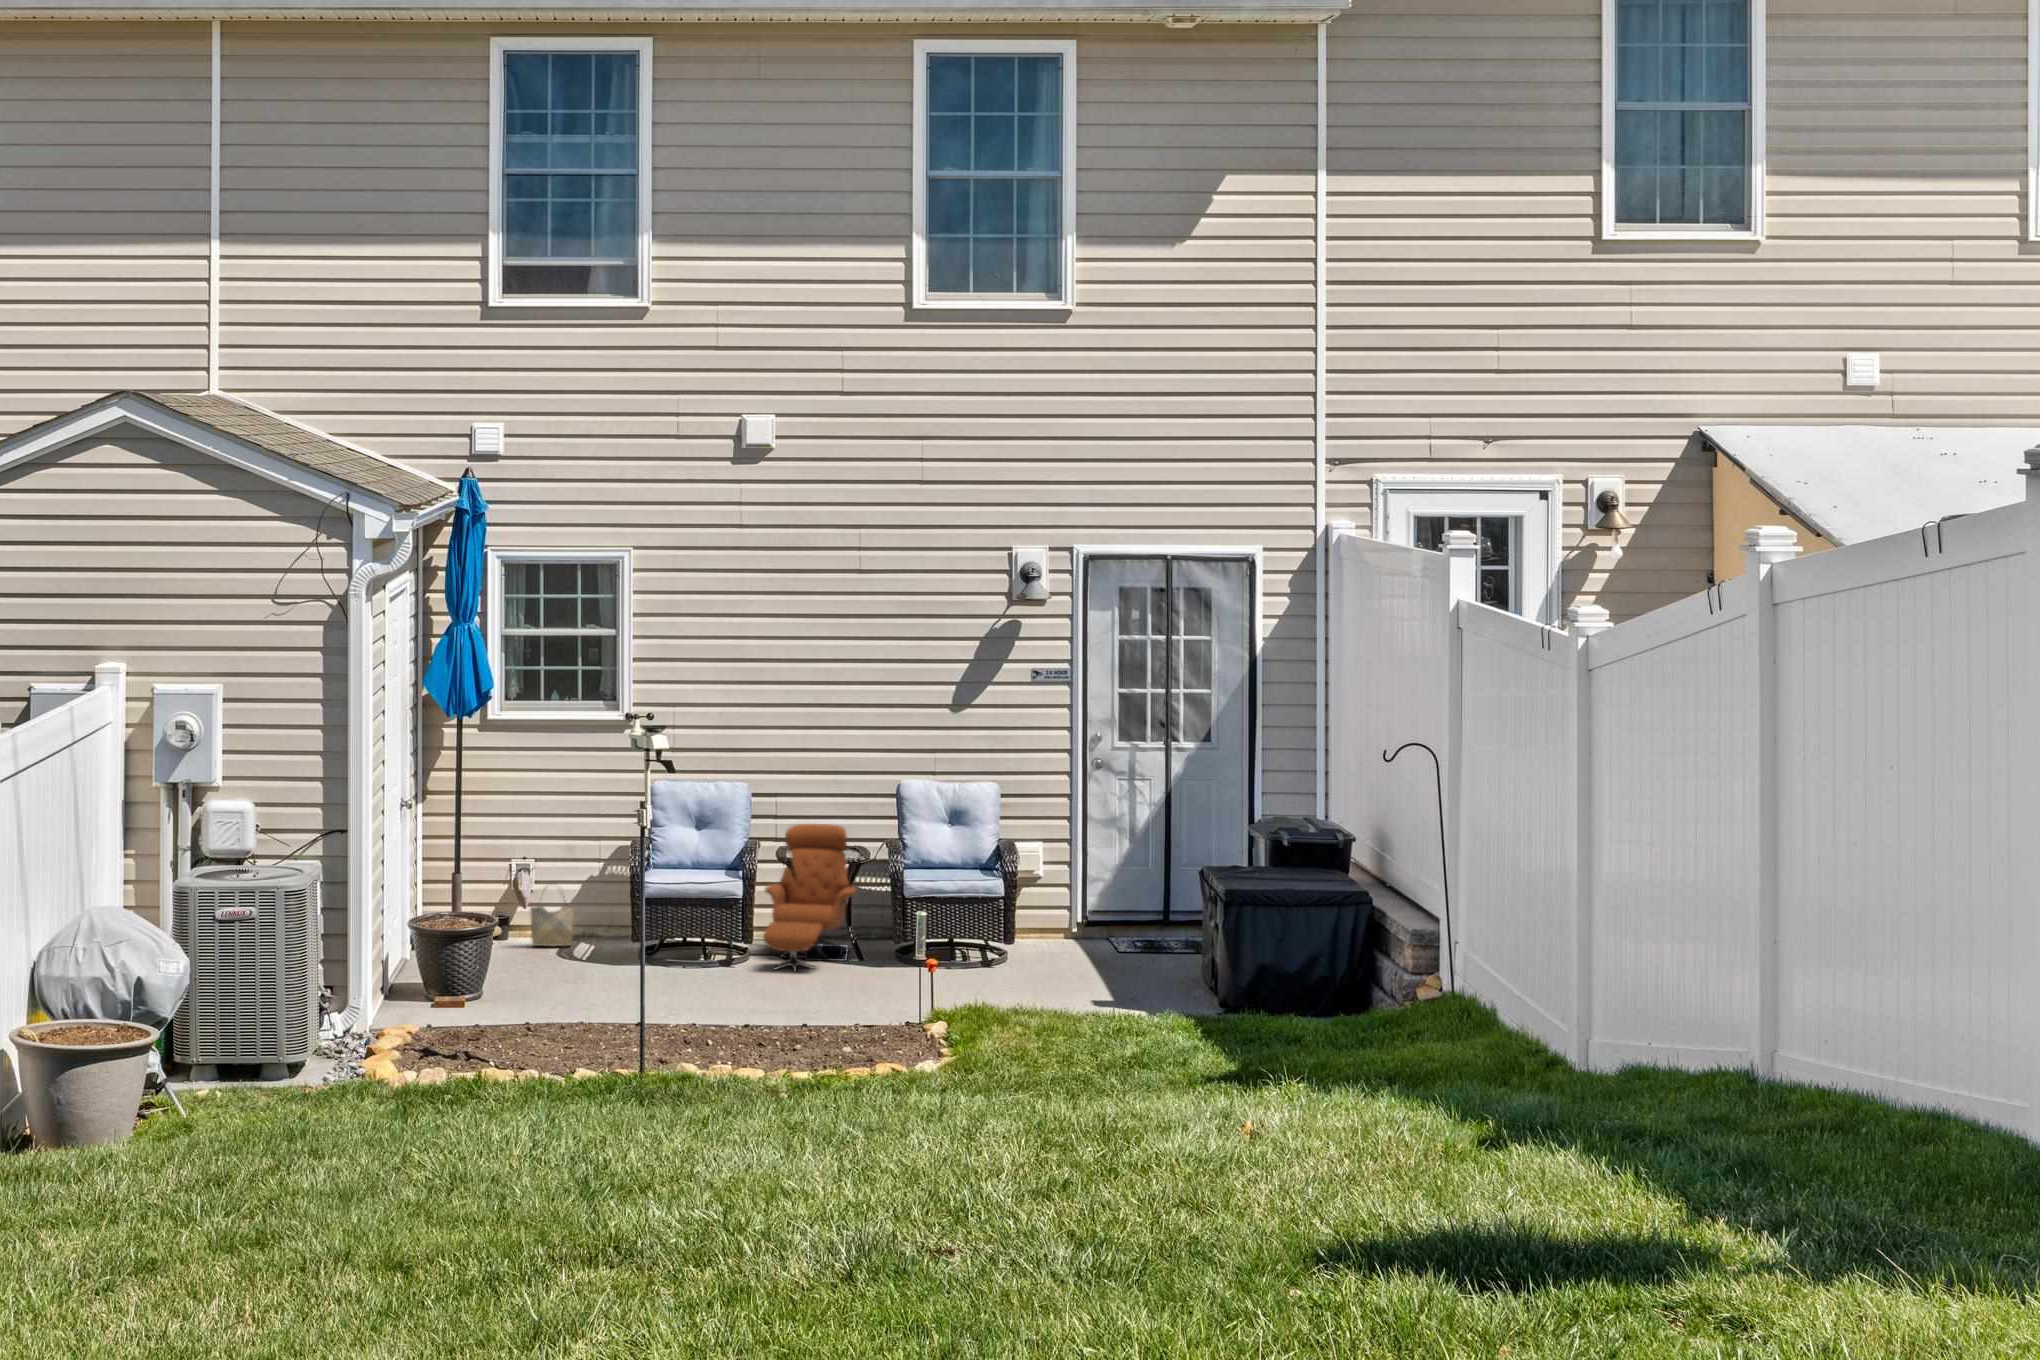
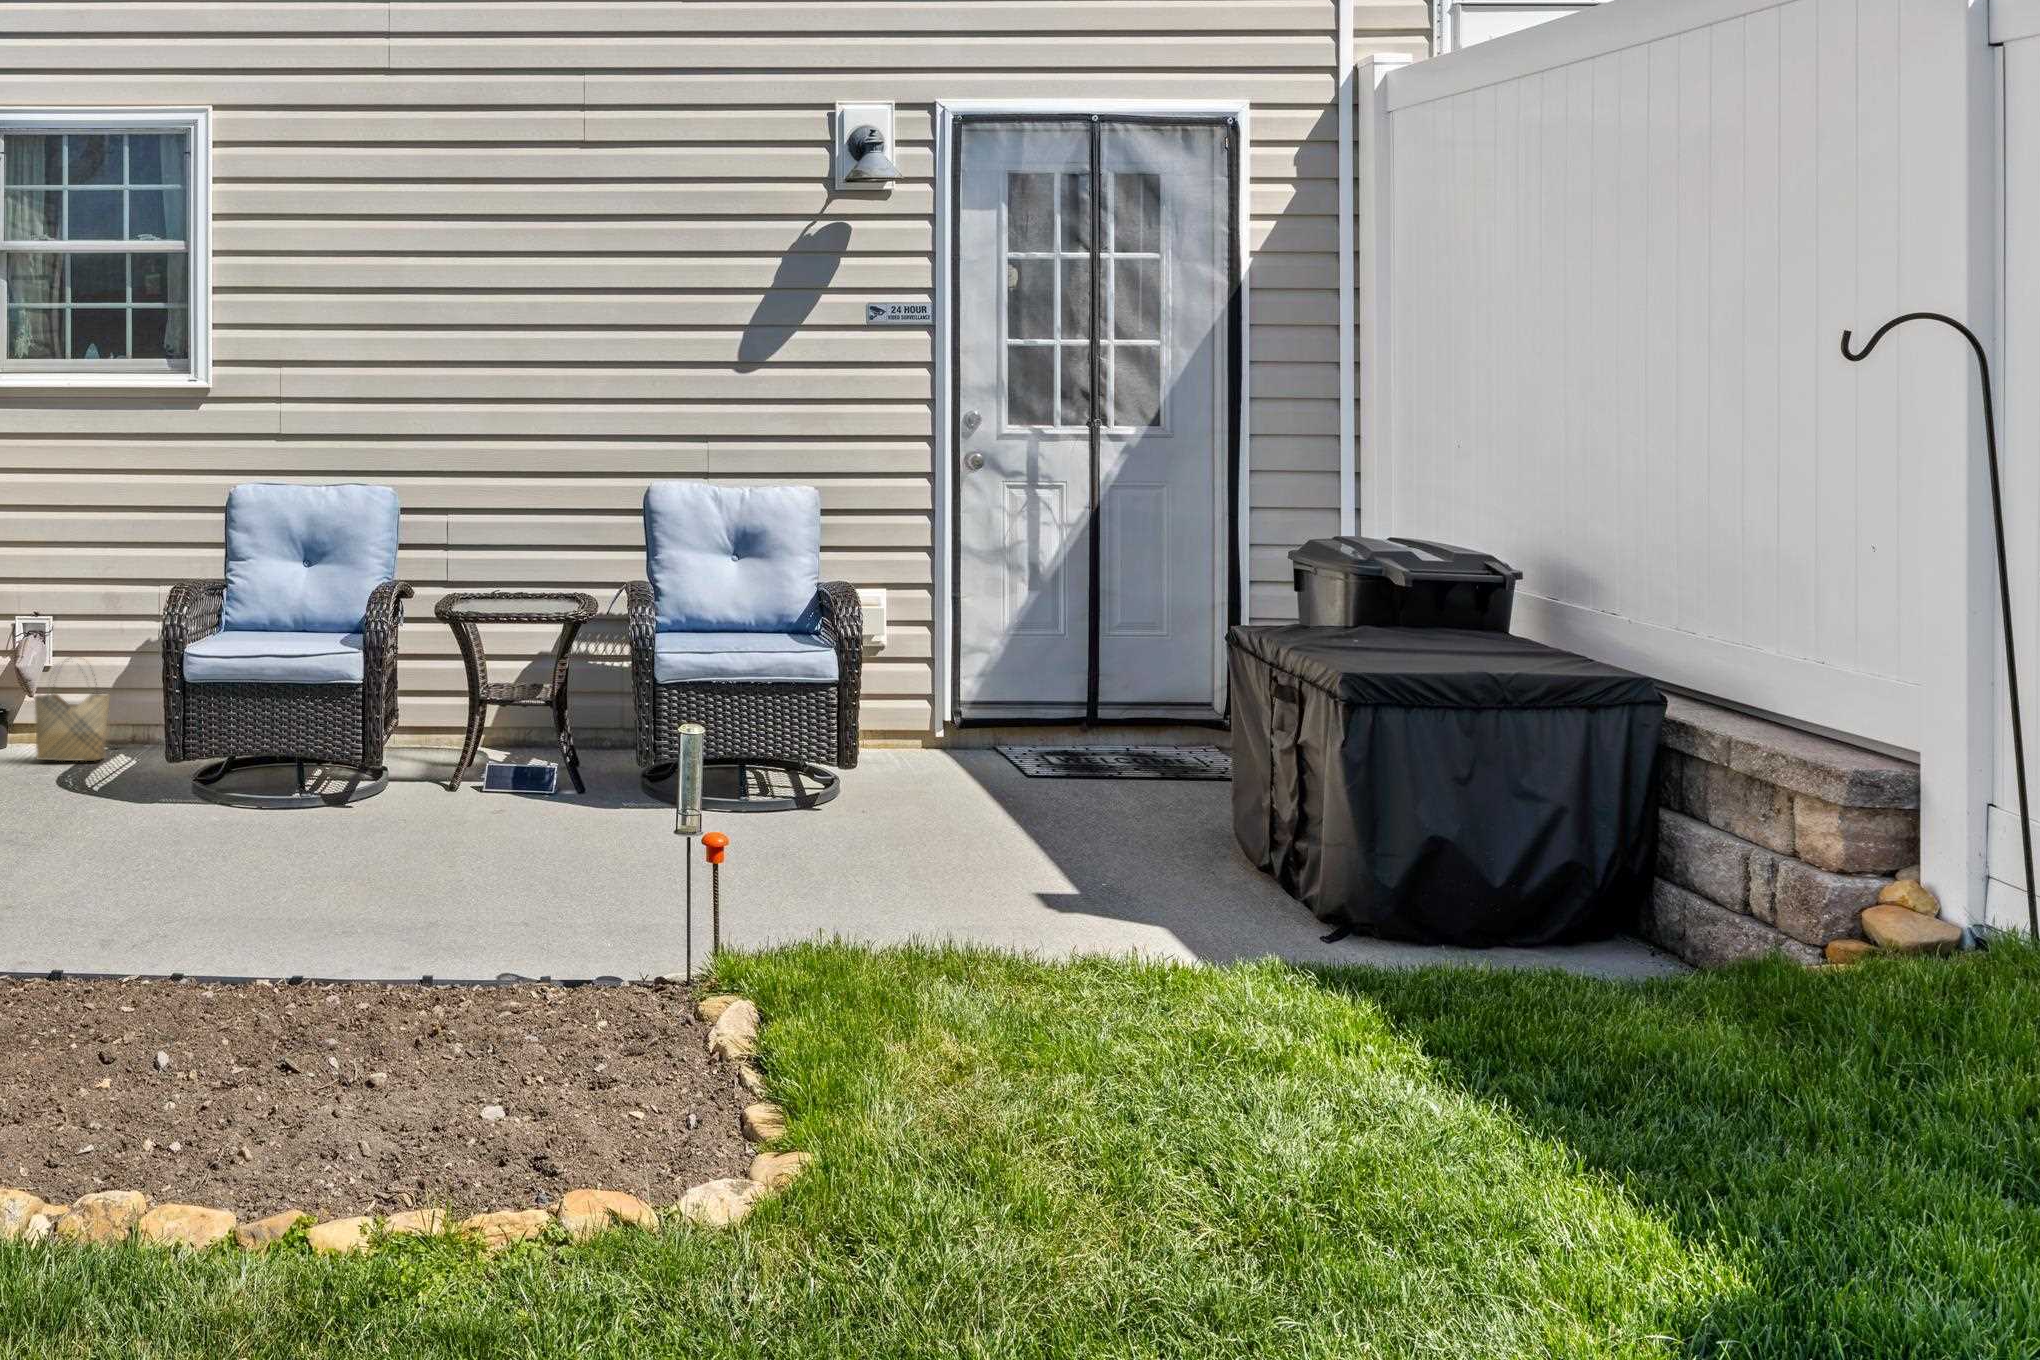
armchair: present [763,824,856,971] -> none [406,558,576,817]

